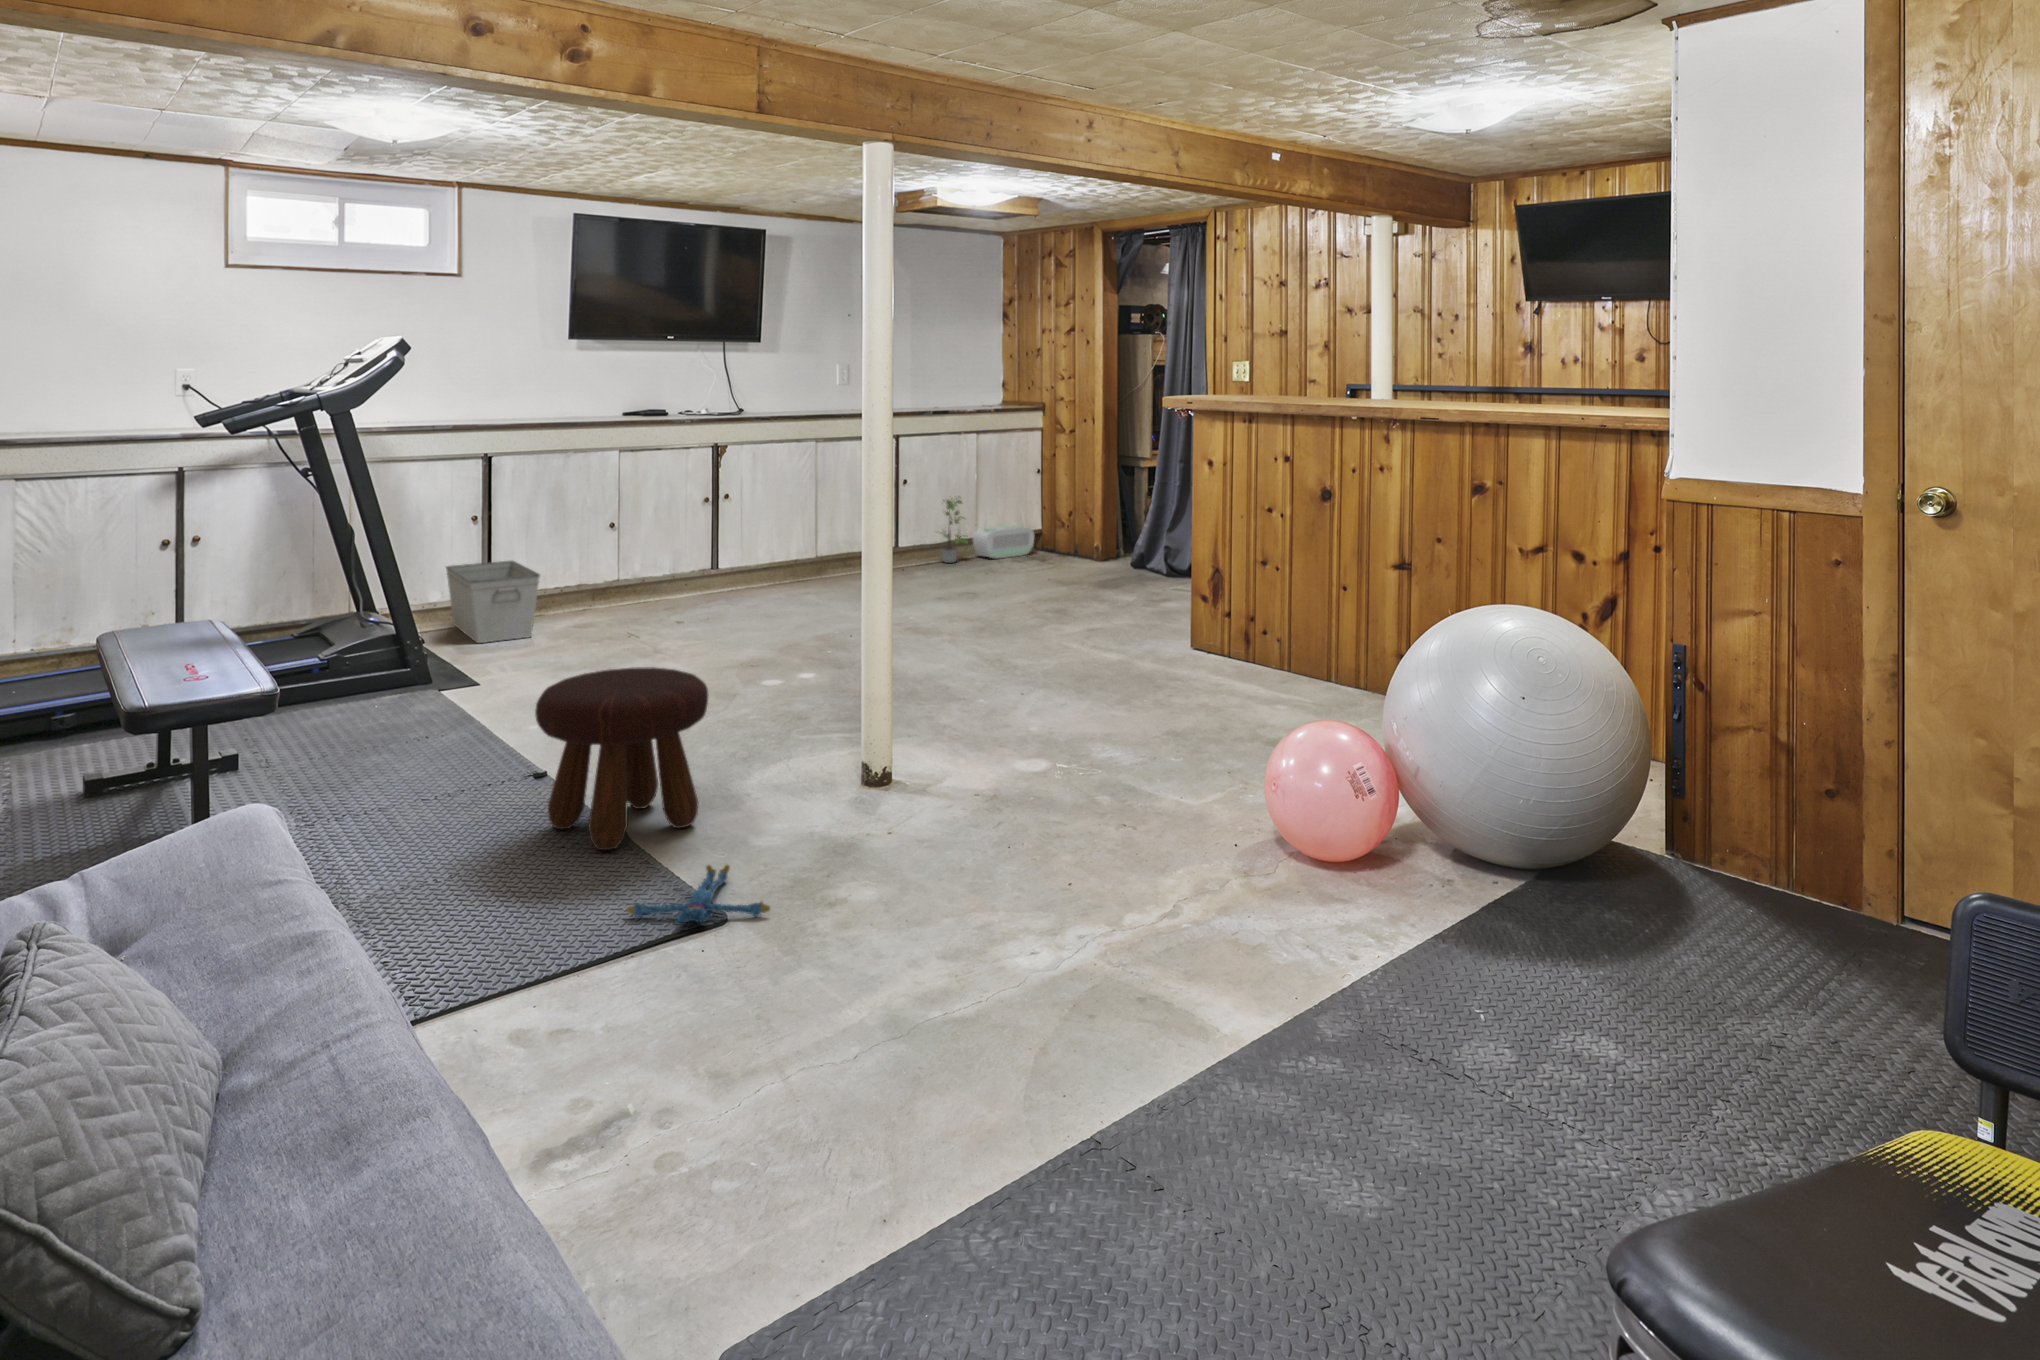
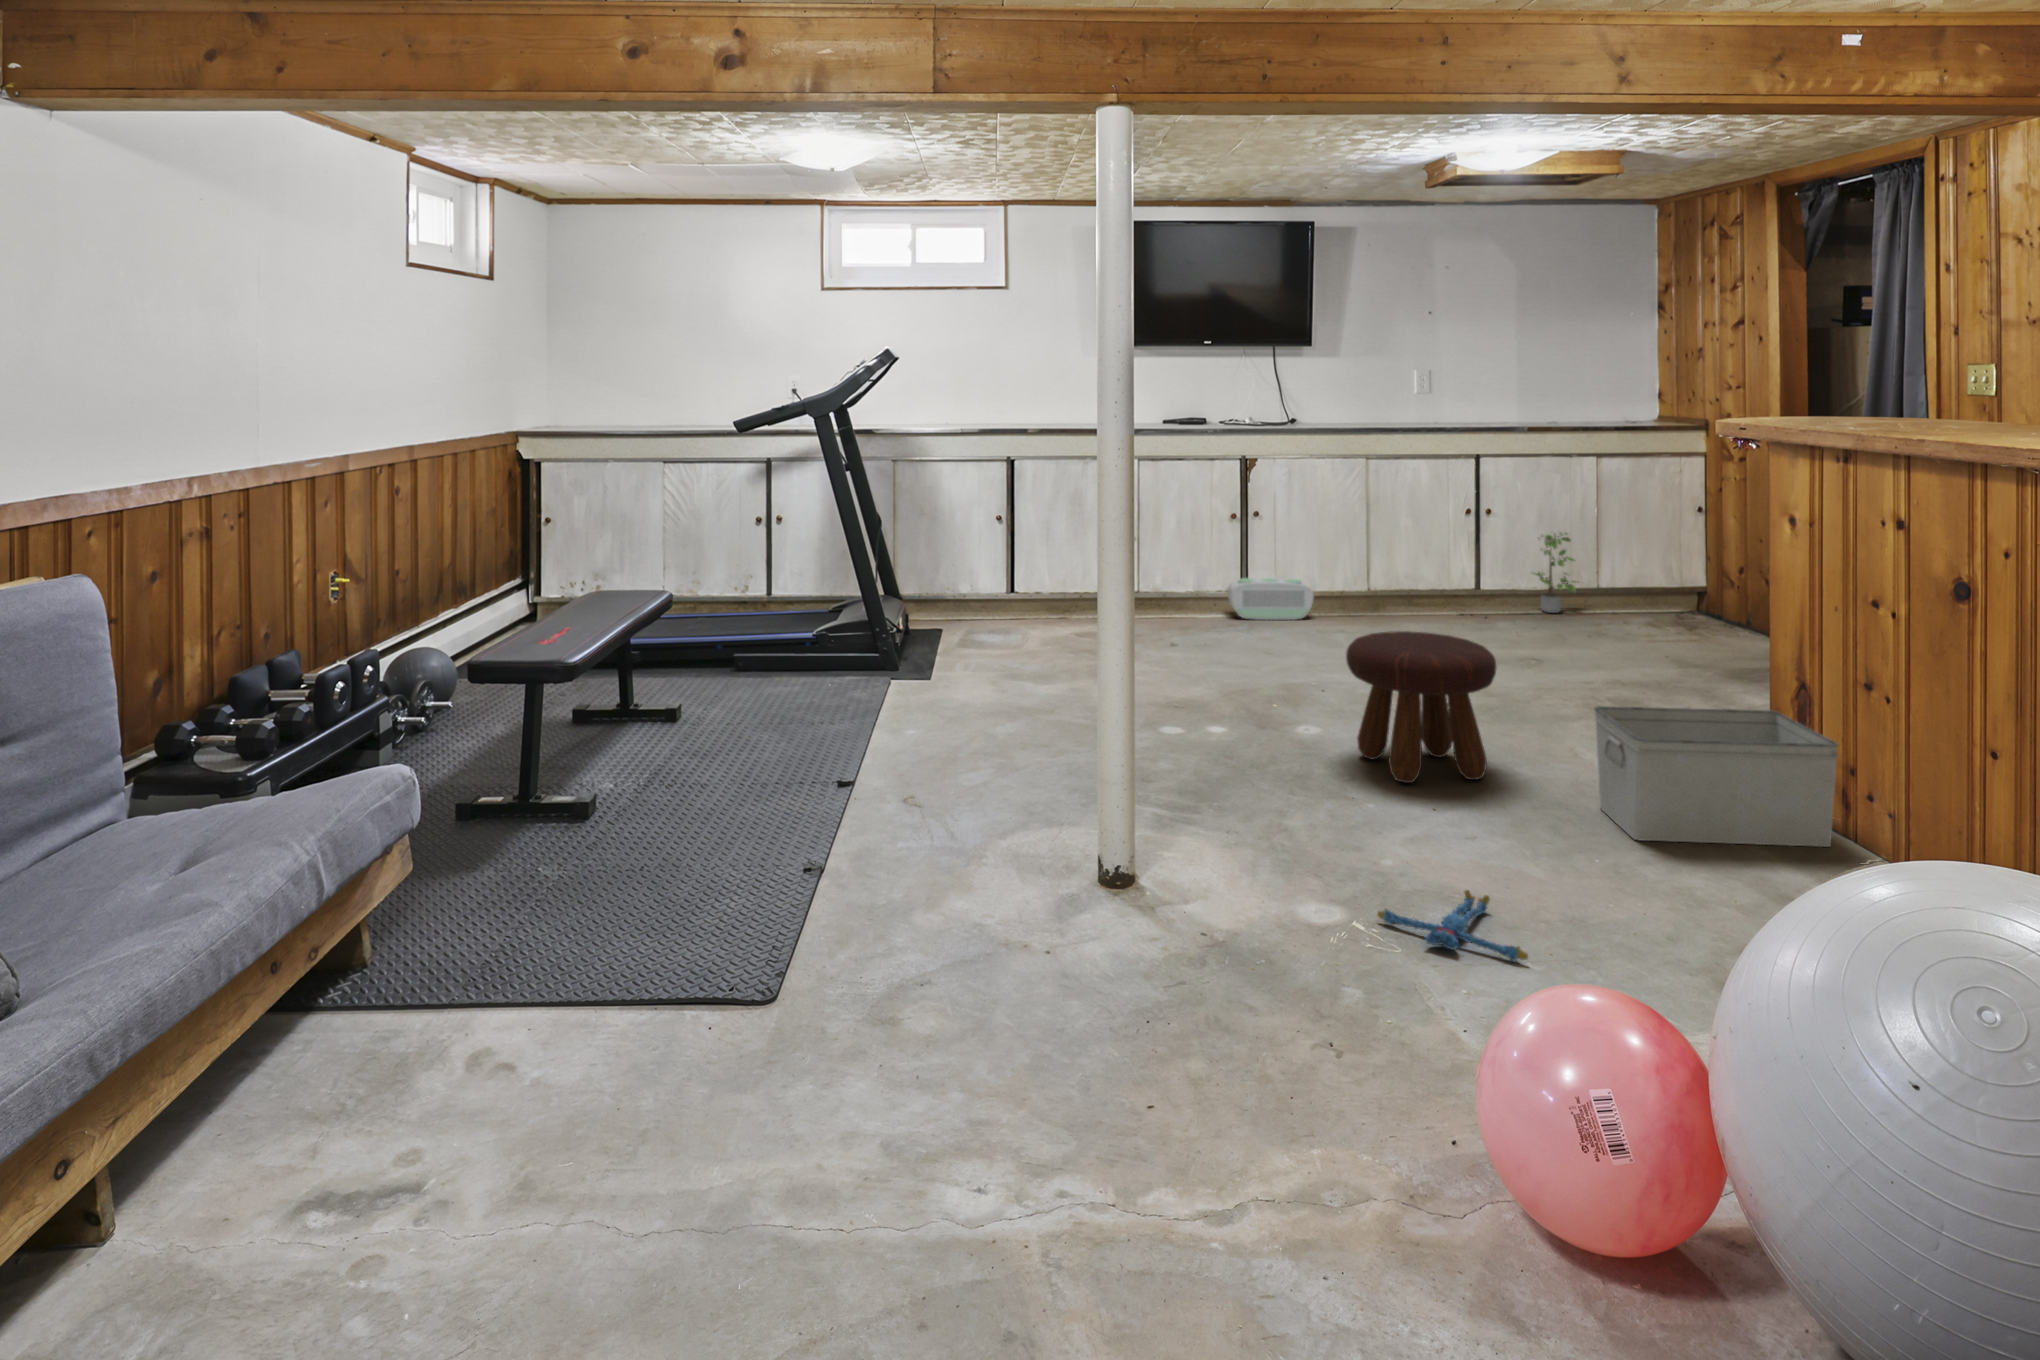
air purifier: present [973,525,1034,558] -> present [1227,578,1313,620]
storage bin: present [446,561,540,643] -> present [1595,706,1839,847]
footstool: present [535,667,708,850] -> present [1346,631,1496,783]
plush toy: present [627,865,770,923] -> present [1377,890,1528,962]

